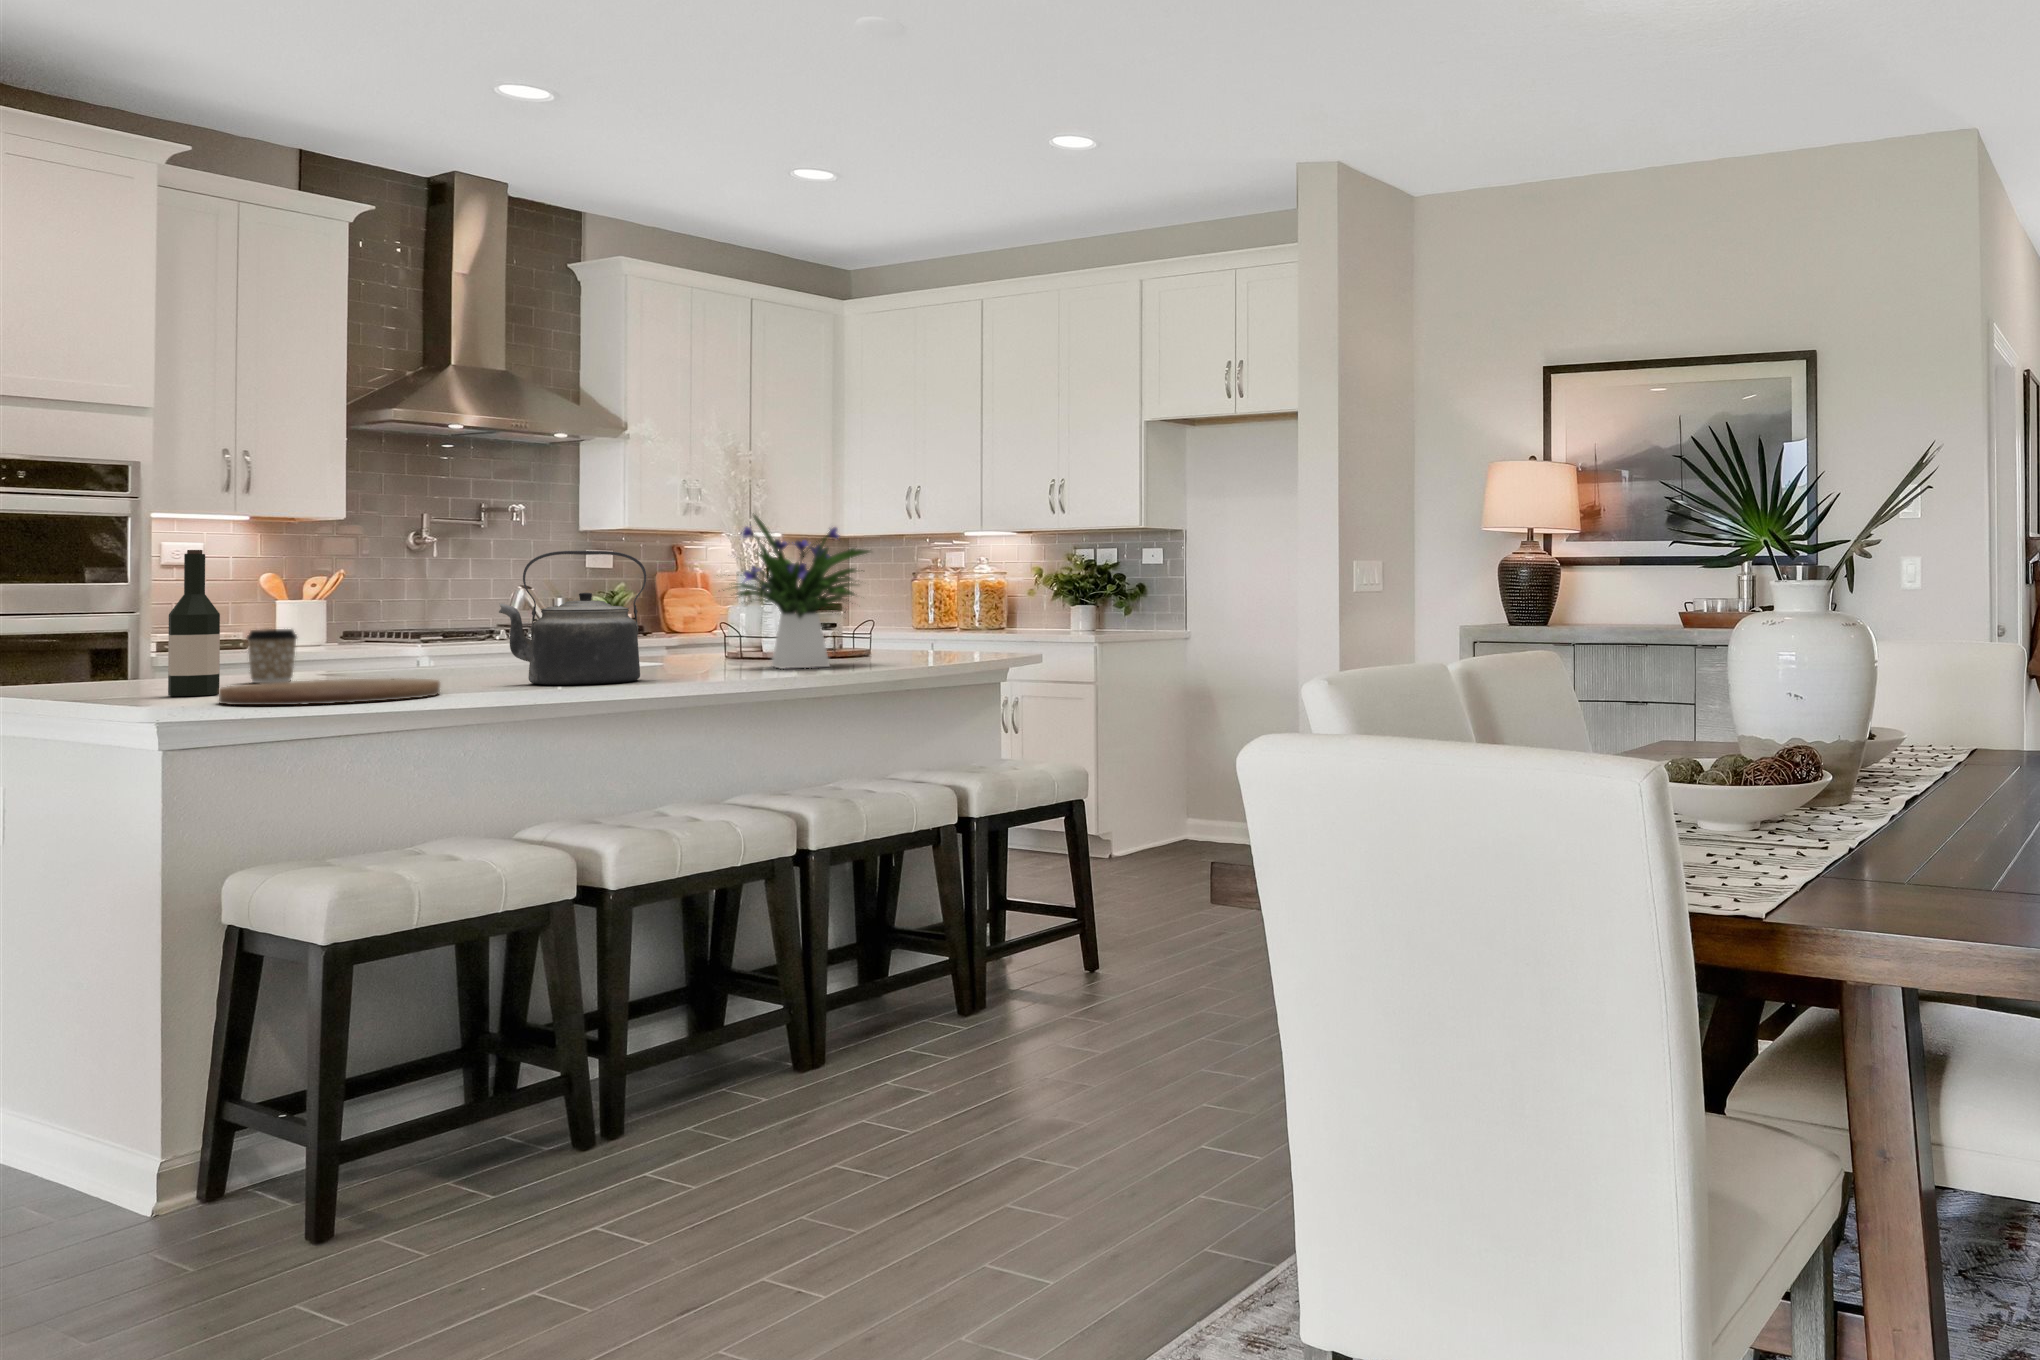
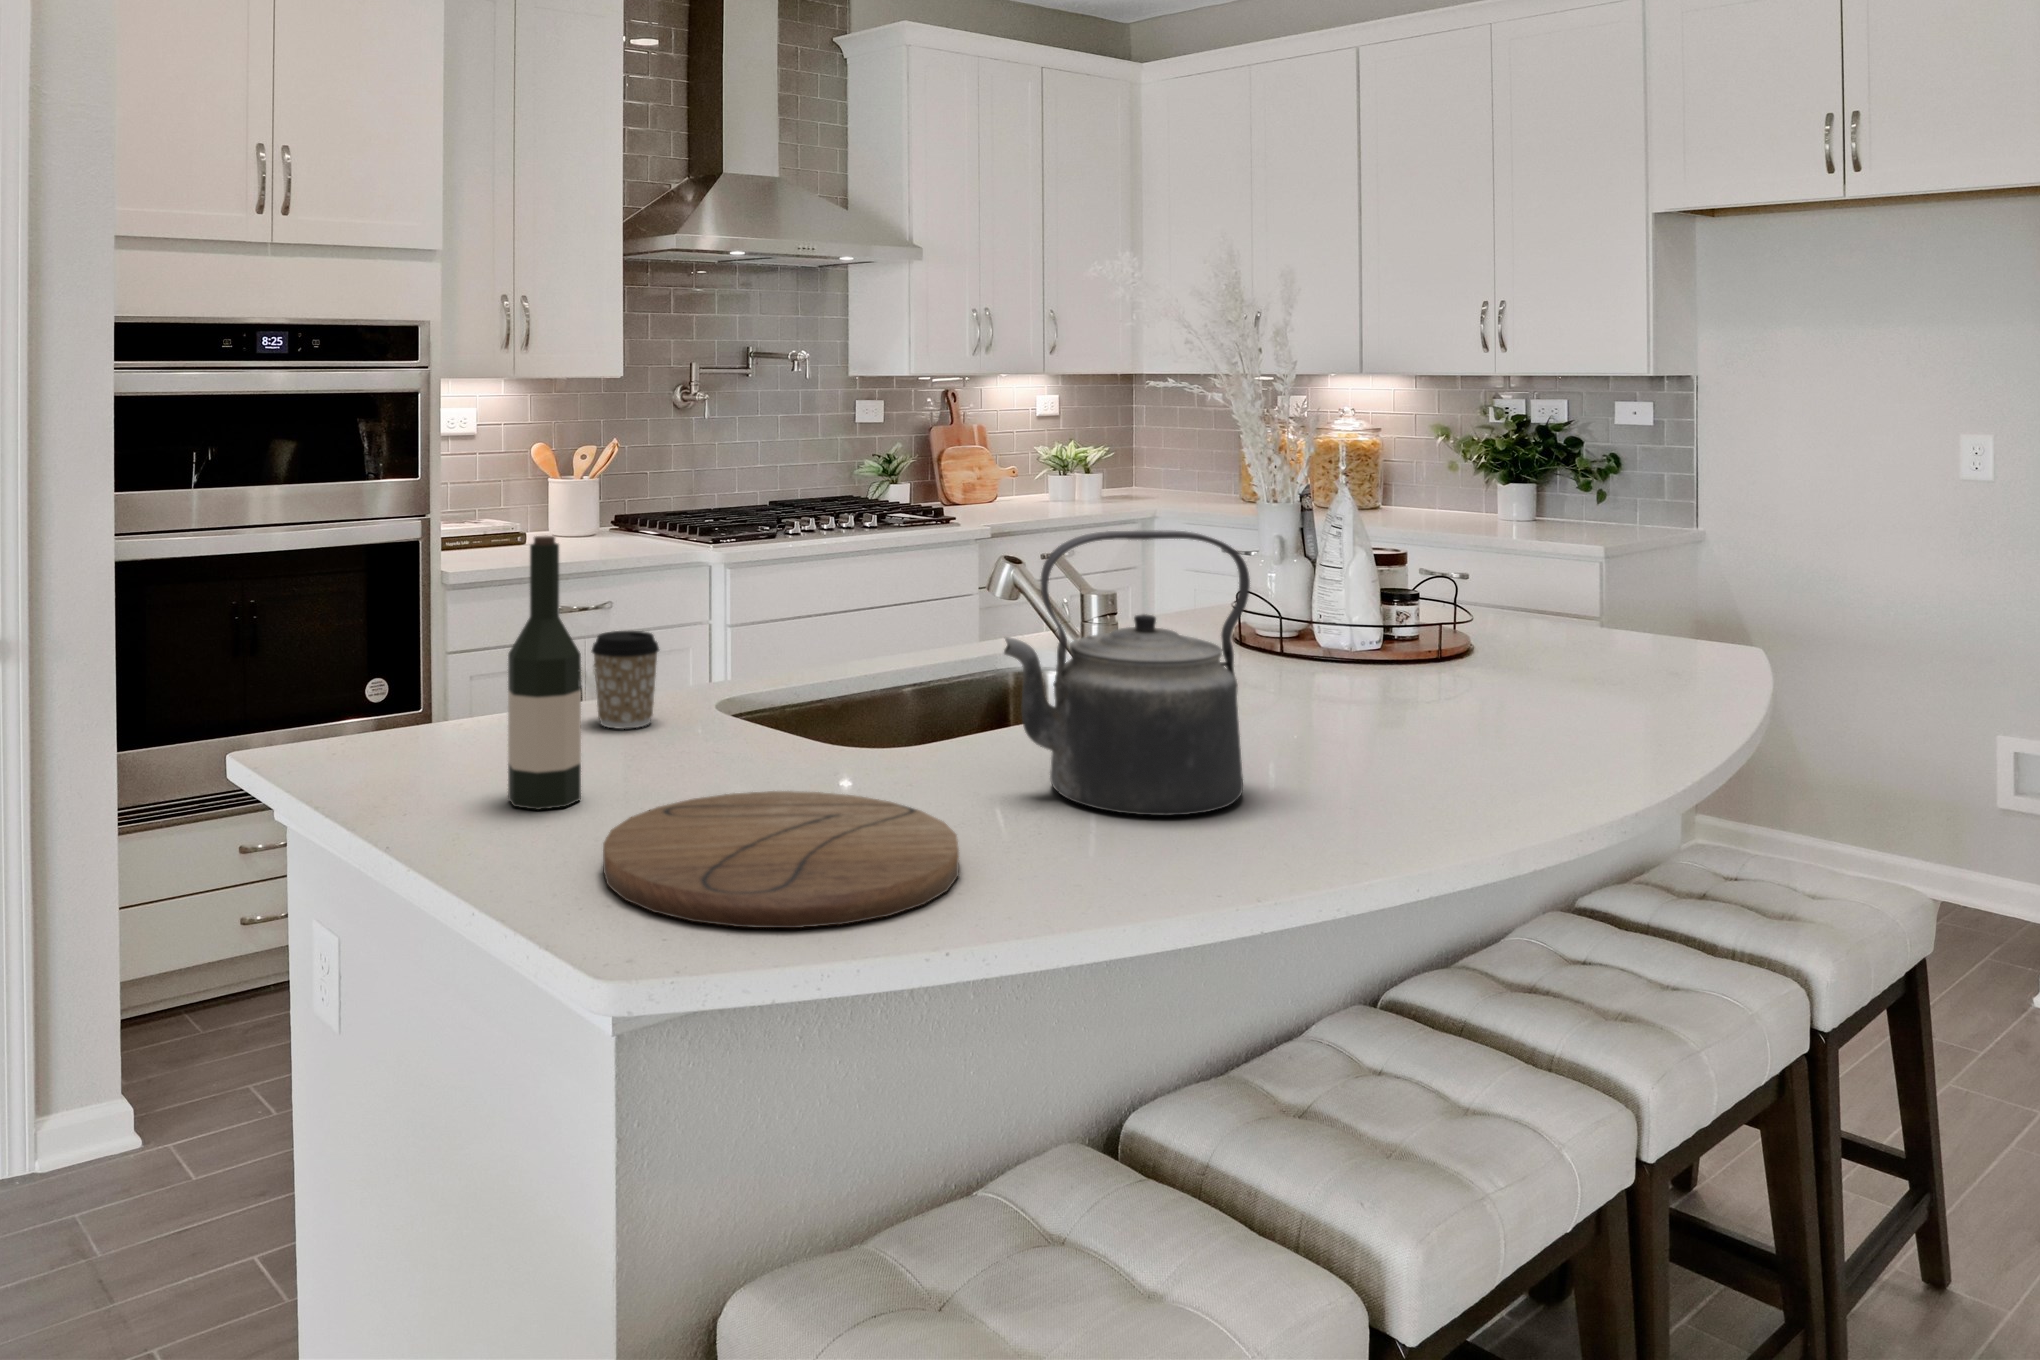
flower arrangement: present [723,515,869,669] -> none [1277,431,1575,732]

